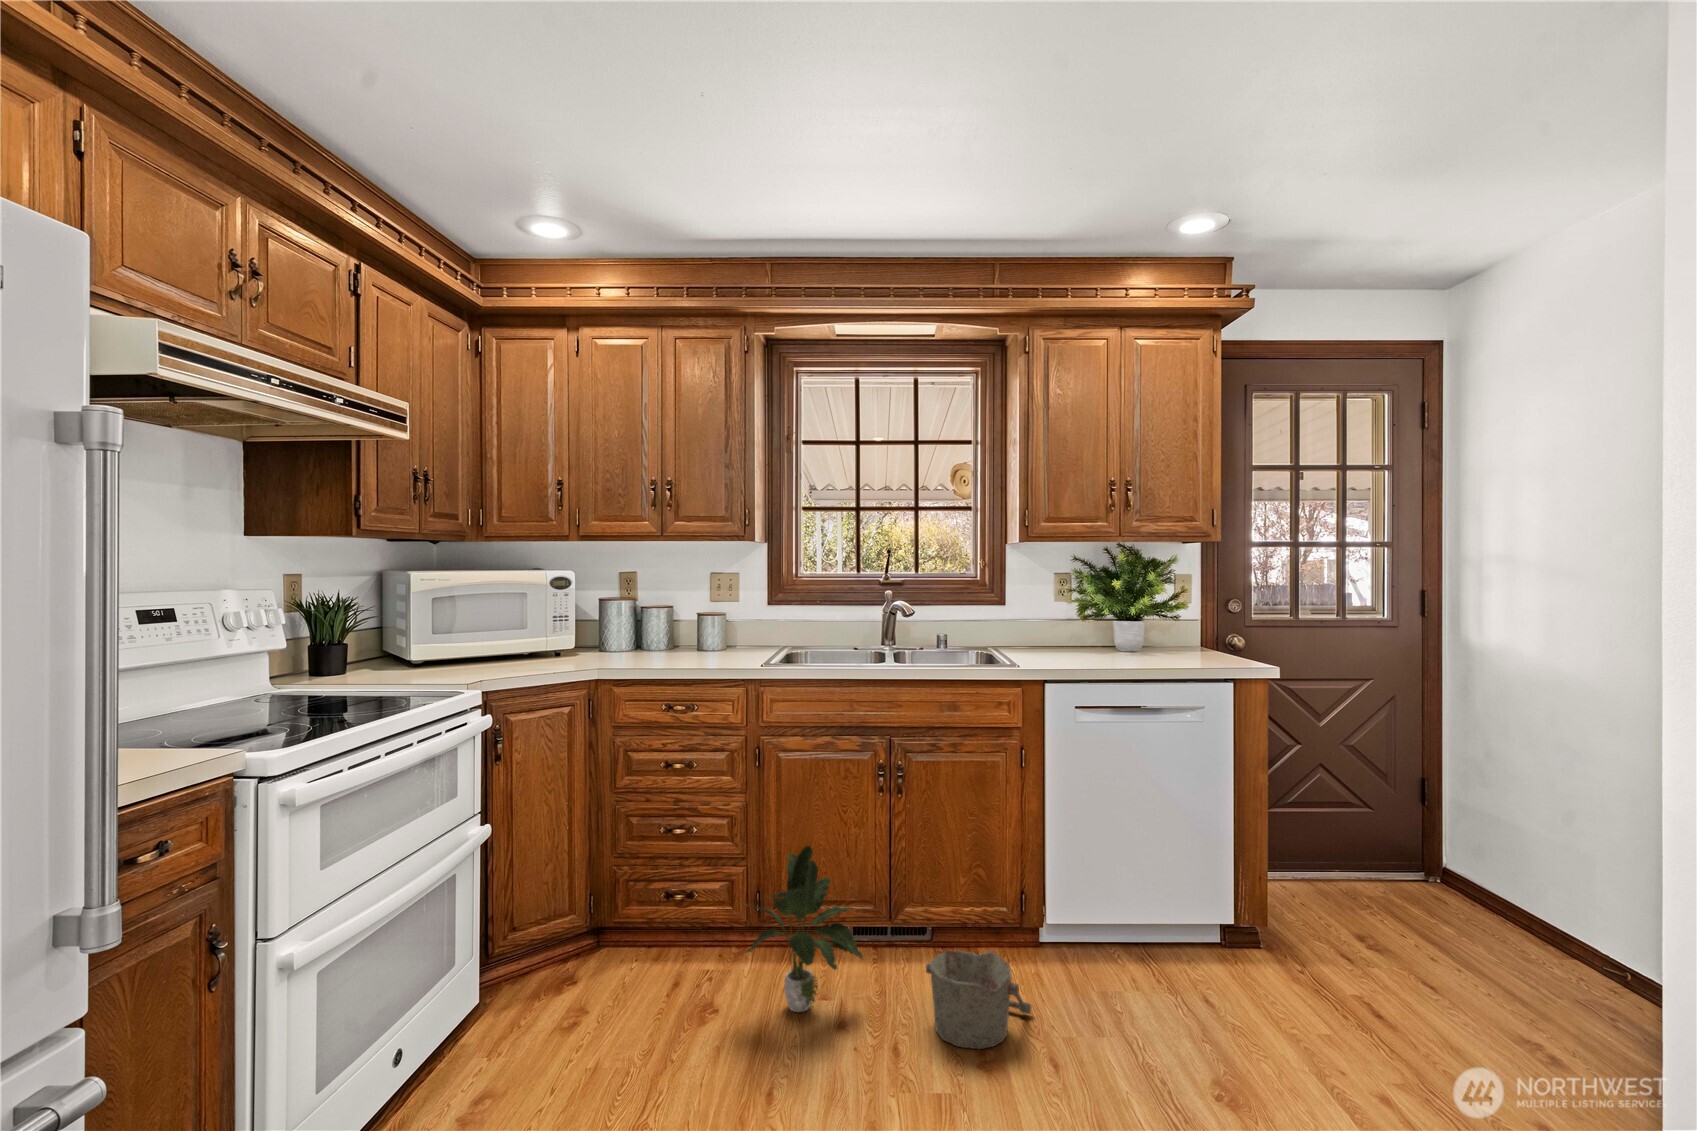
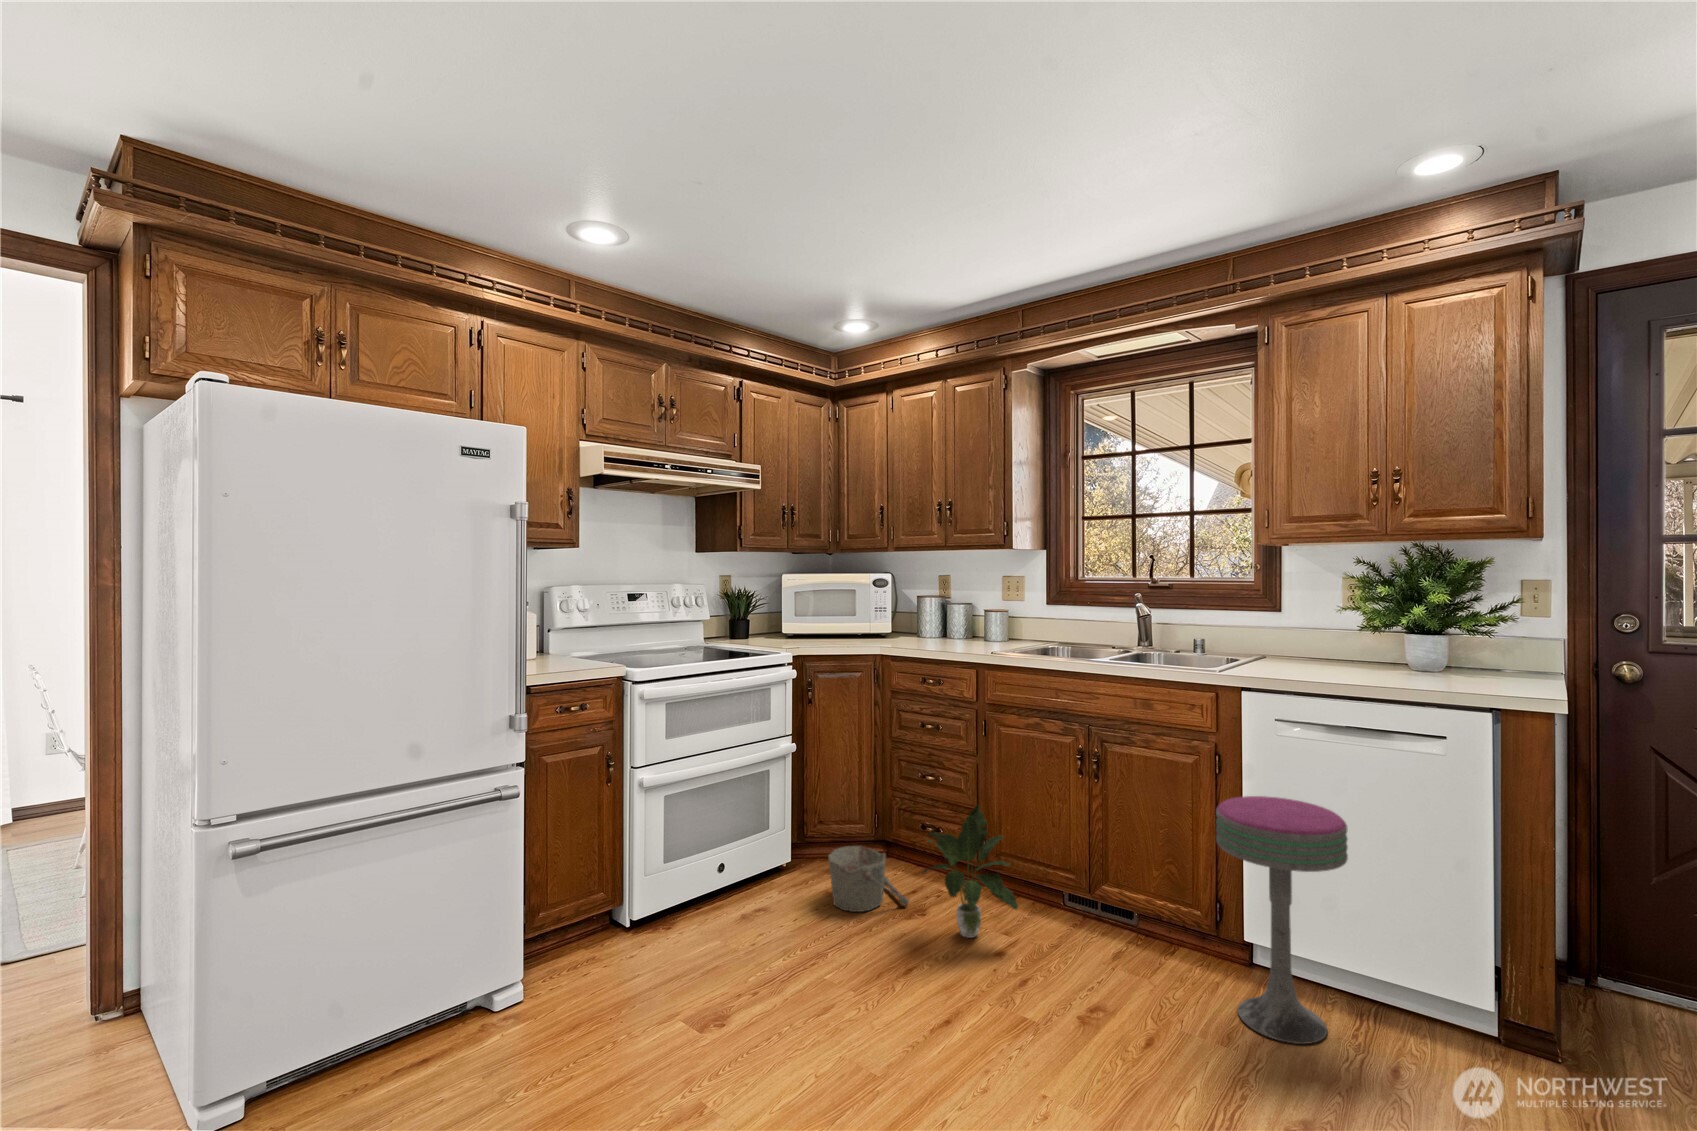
bar stool: none [1065,778,1179,1006] -> present [1216,796,1348,1044]
bucket: present [926,950,1031,1049] -> present [828,846,909,912]

